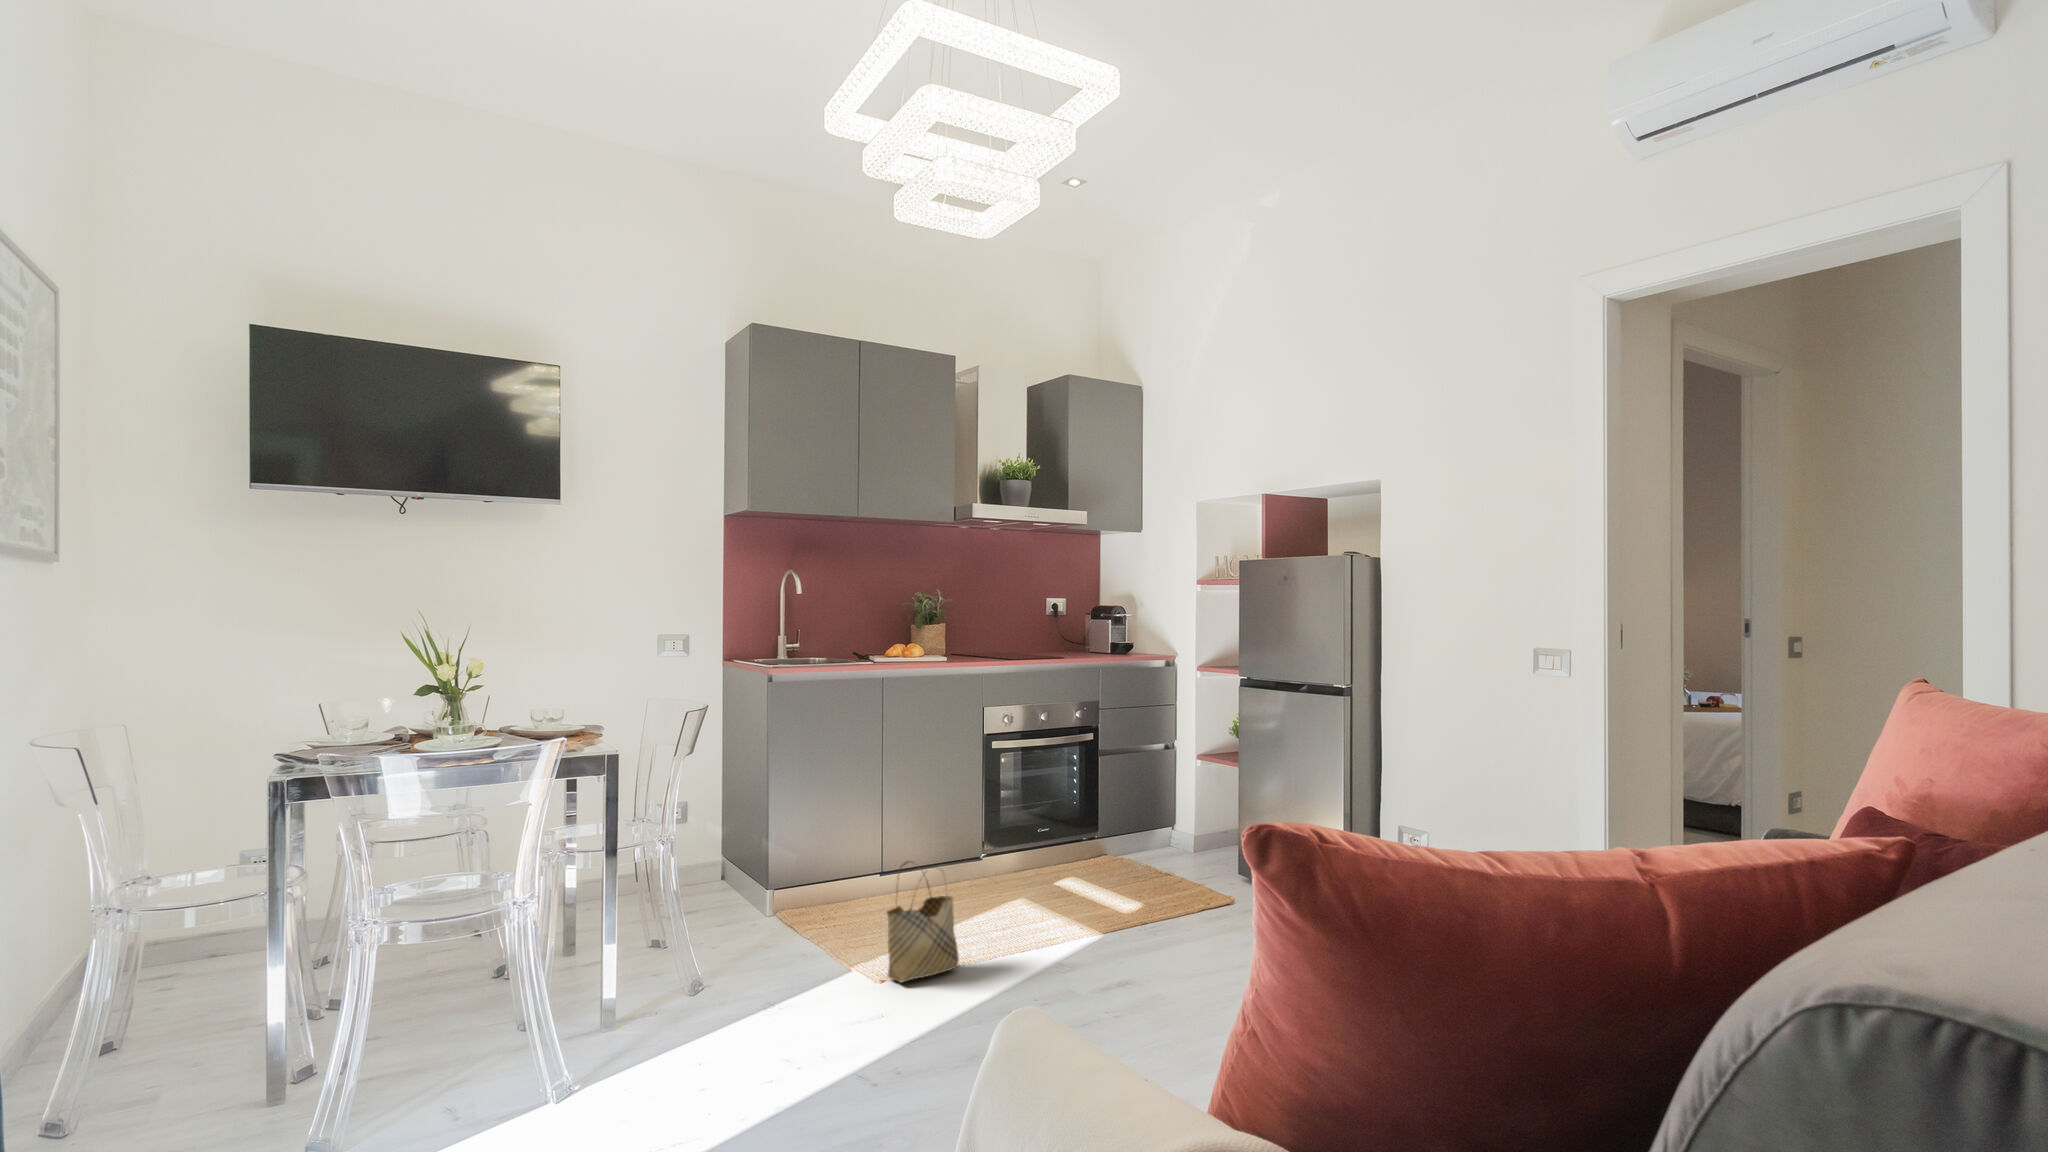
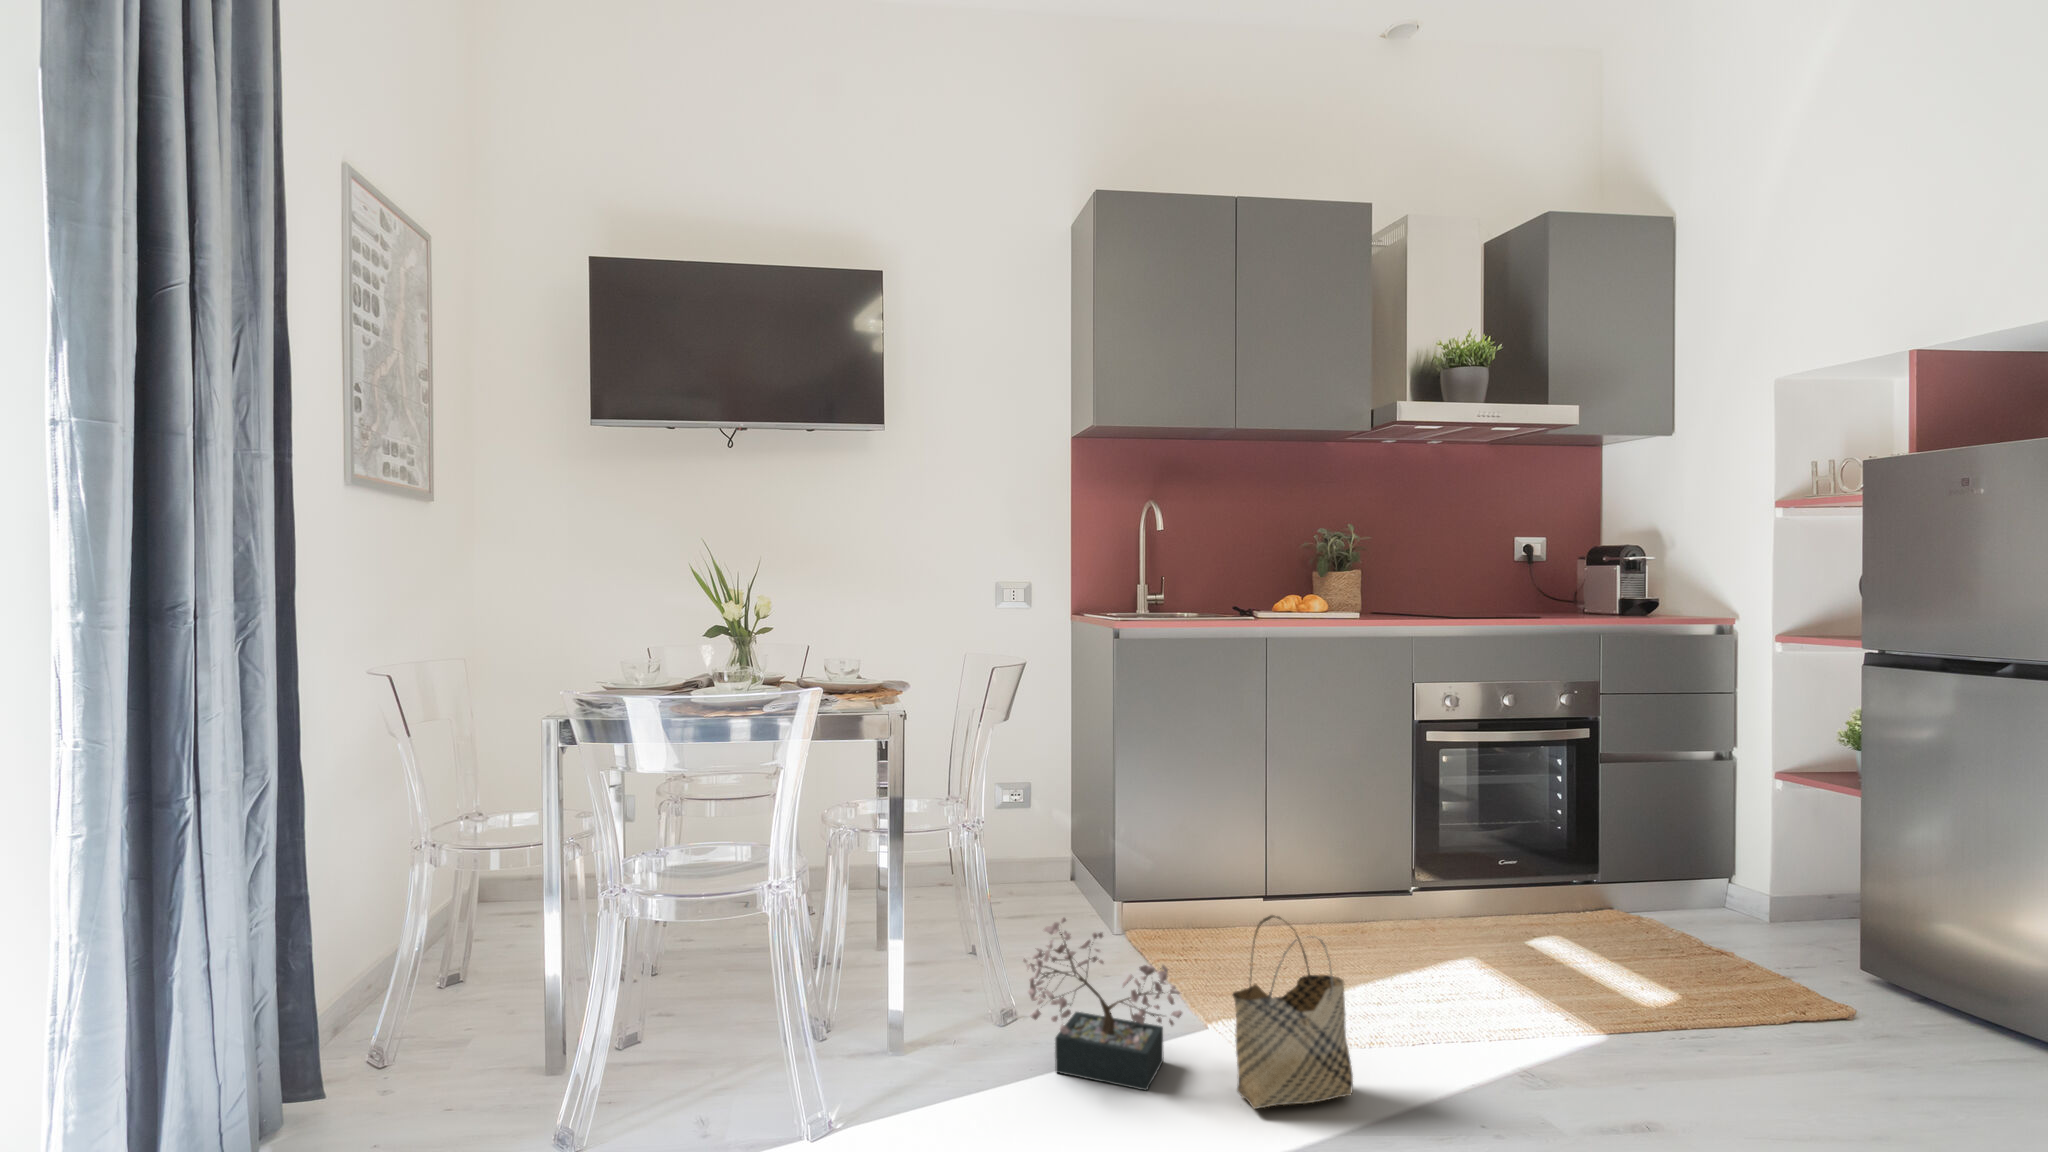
decorative plant: none [737,883,851,989] -> present [1023,918,1182,1090]

